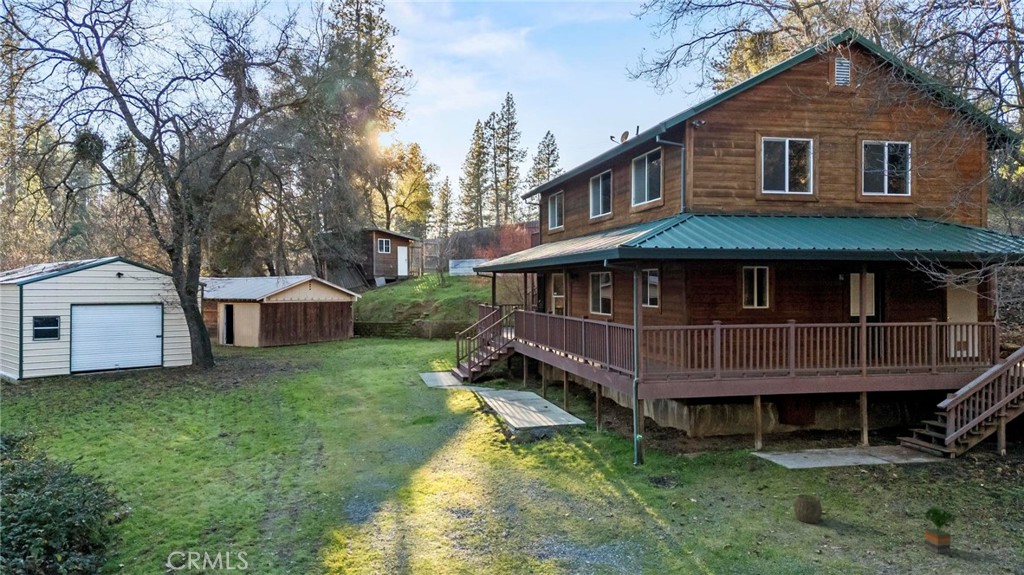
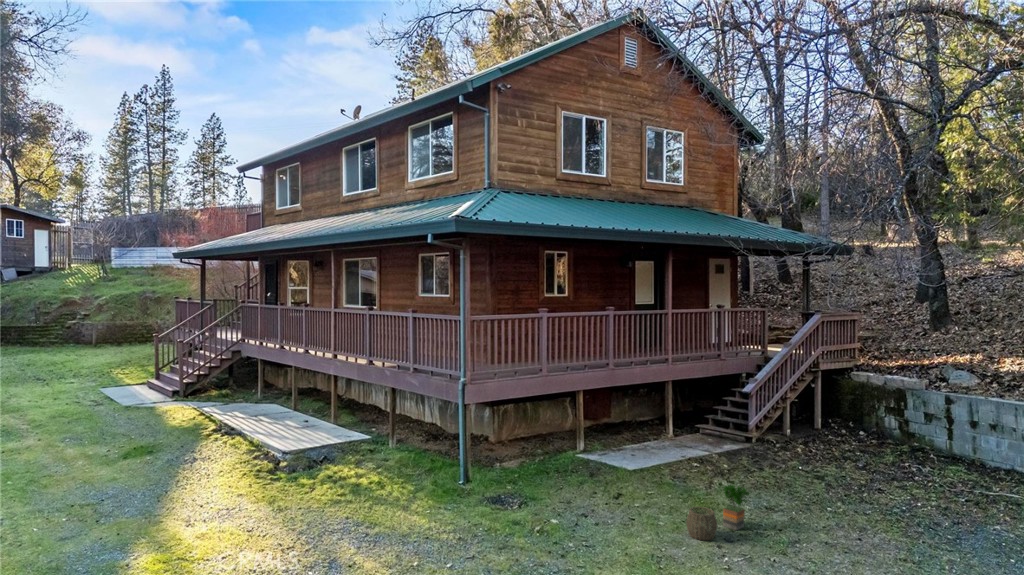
potted tree: present [925,508,956,553] -> present [723,485,749,530]

